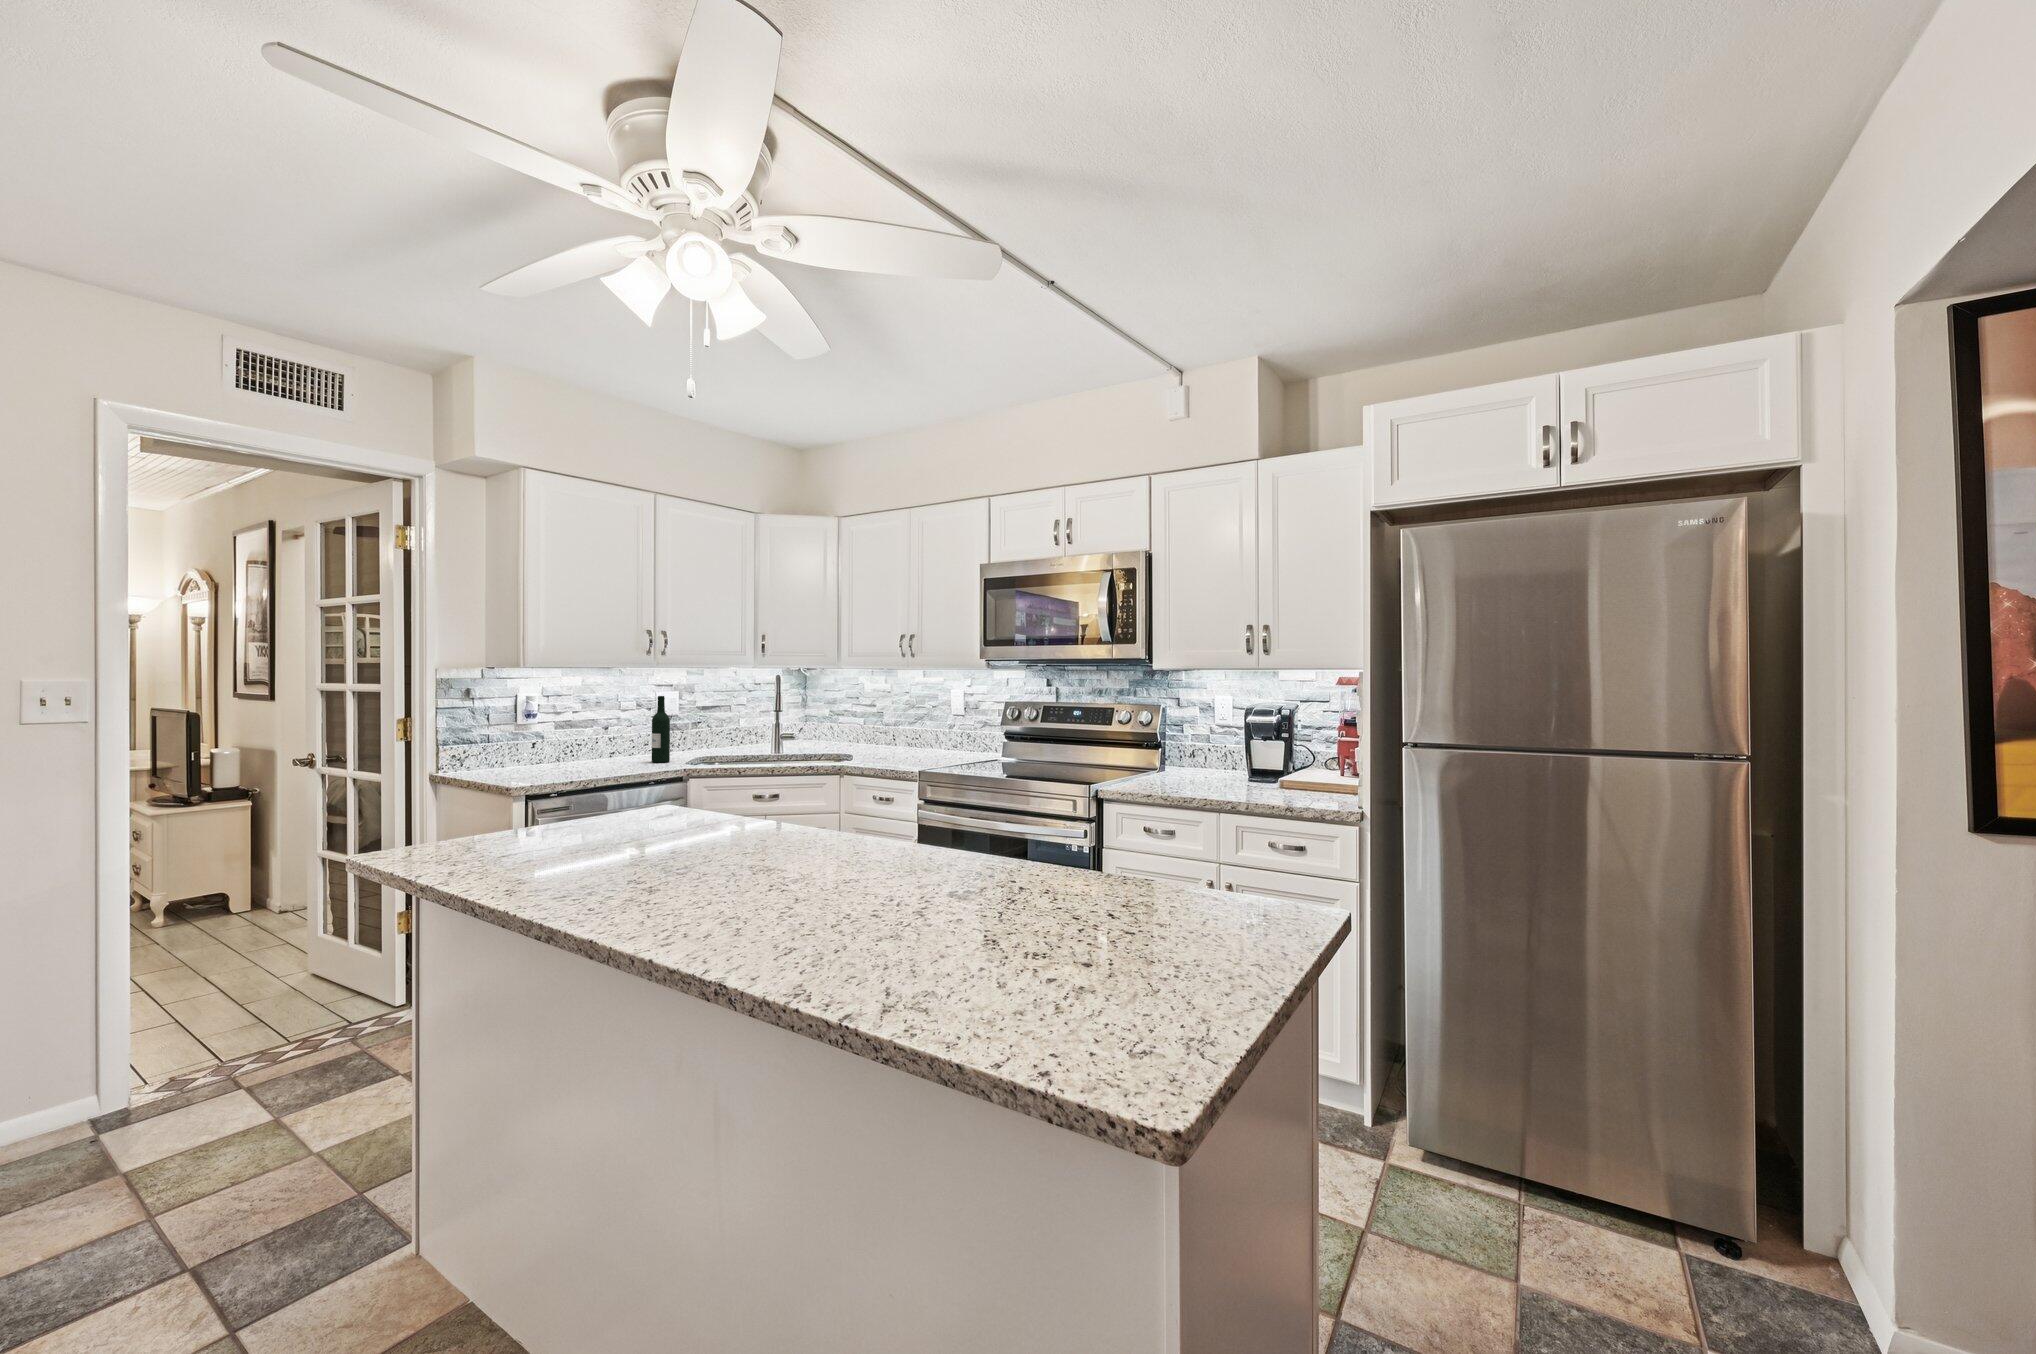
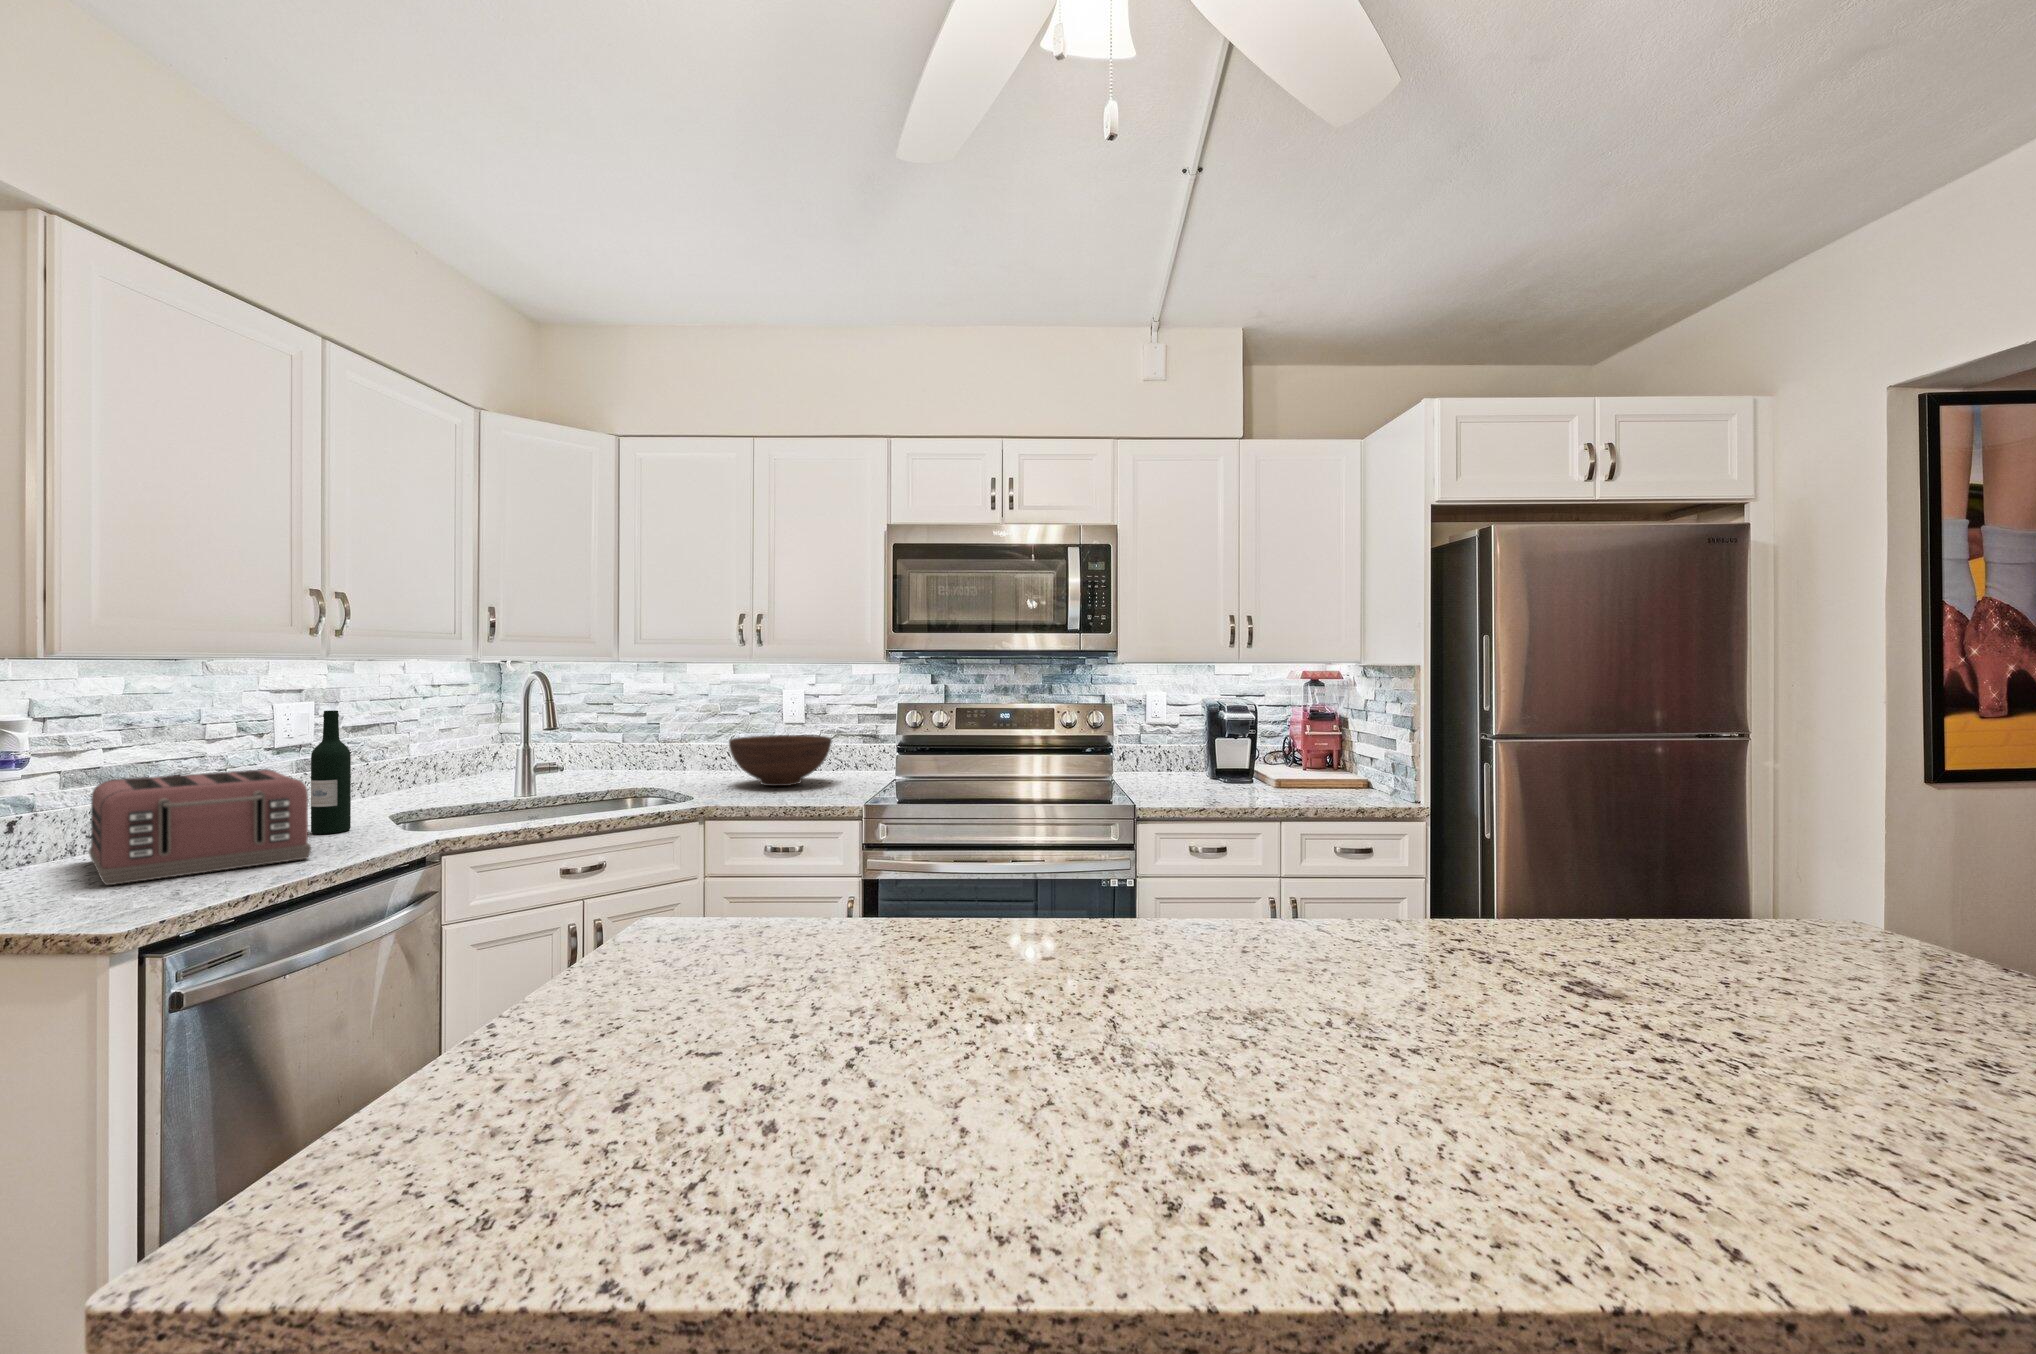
fruit bowl: none [896,724,970,760] -> present [729,735,832,786]
toaster: none [541,725,635,772] -> present [89,769,311,885]

